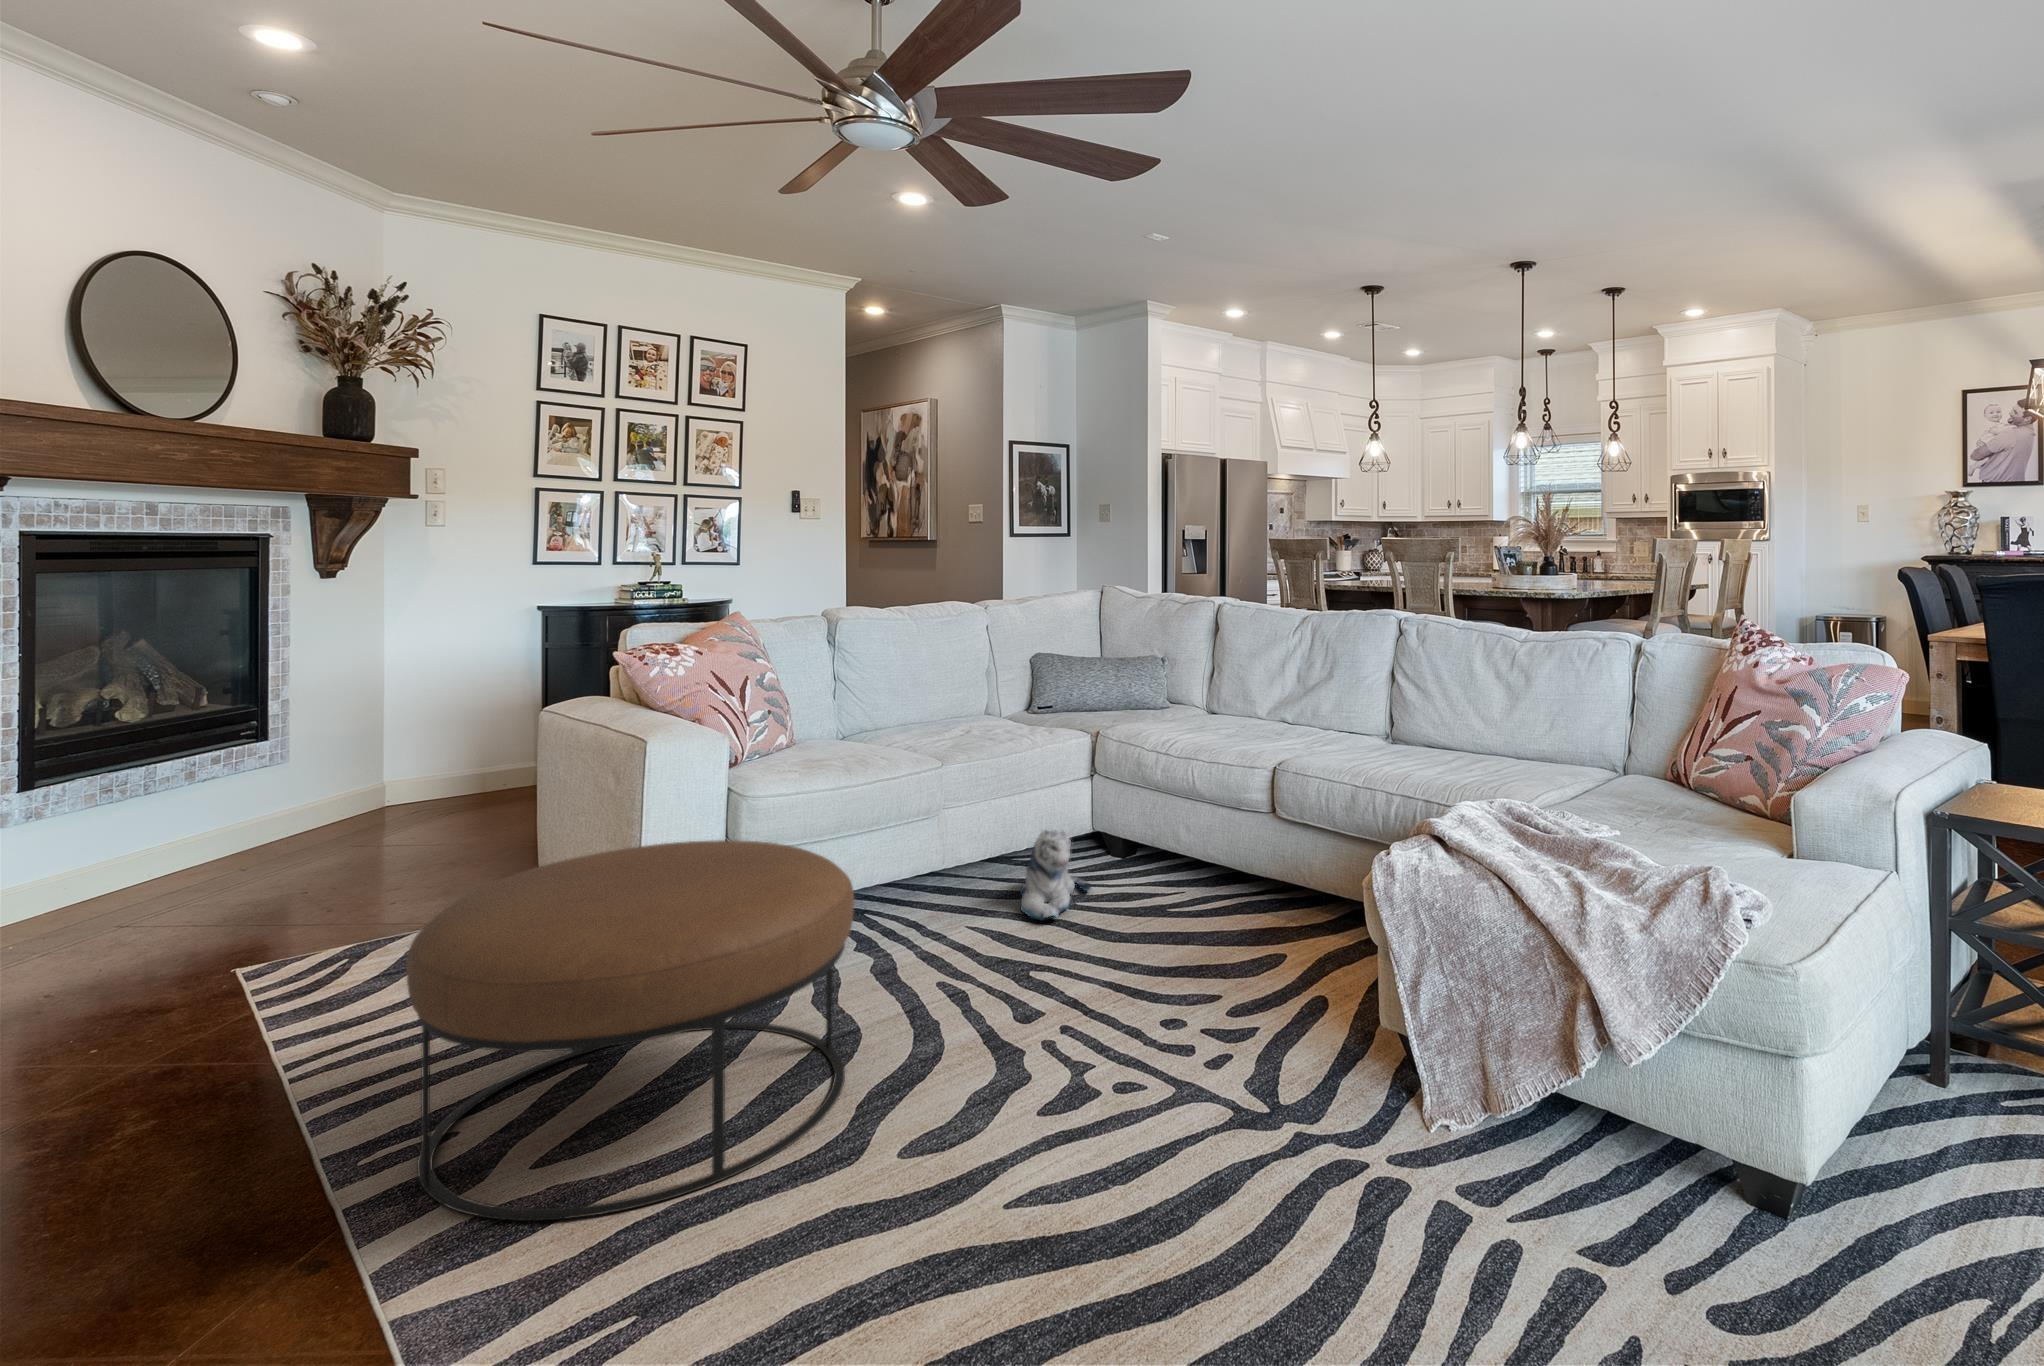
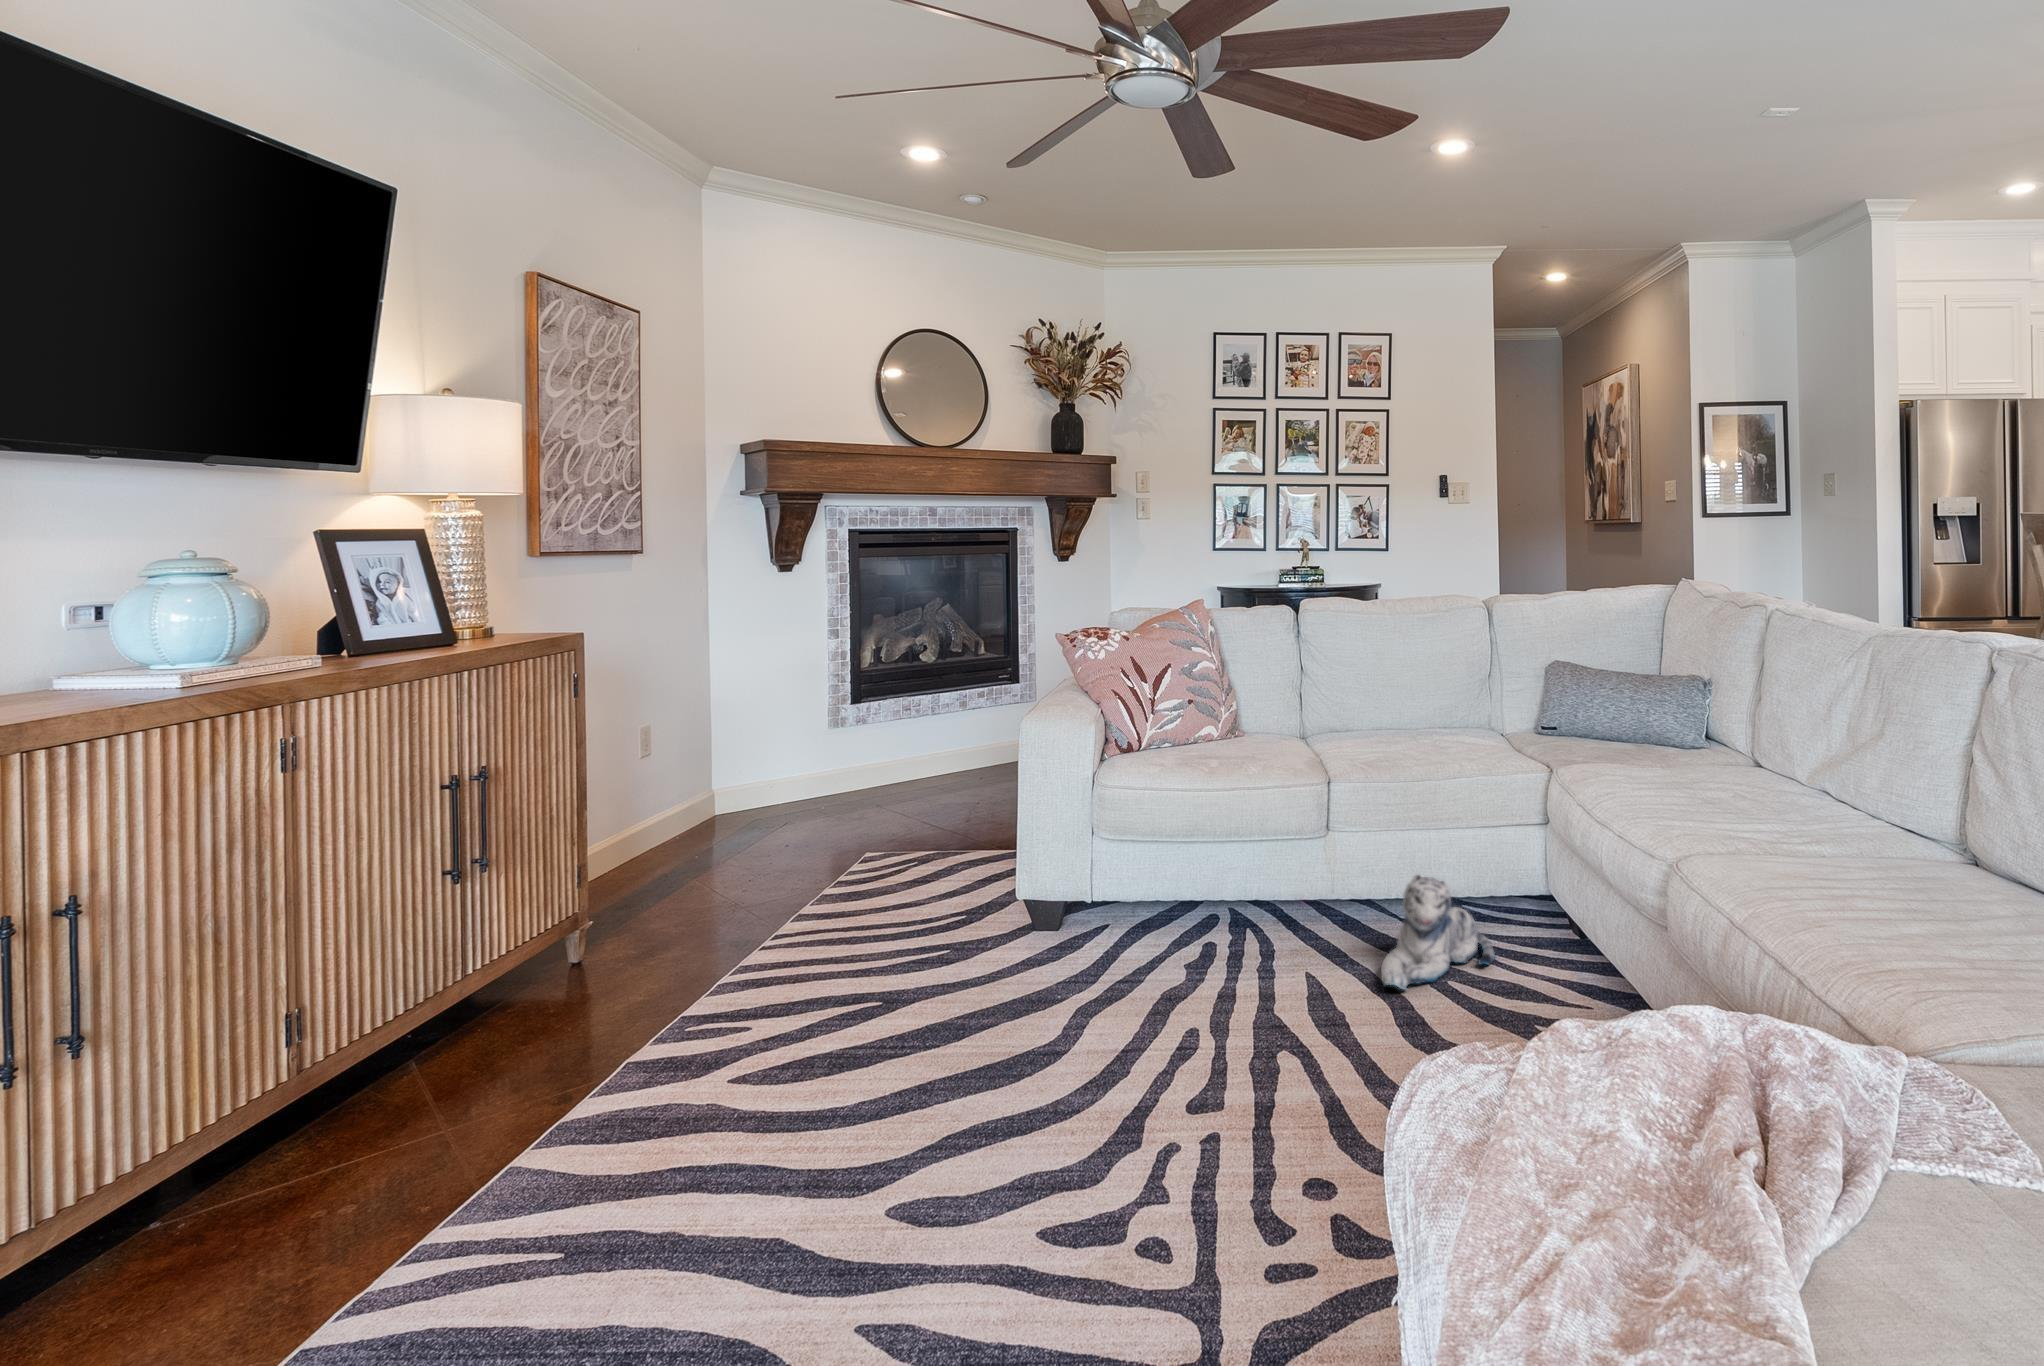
ottoman: present [406,840,854,1221] -> none [633,811,1037,1165]

